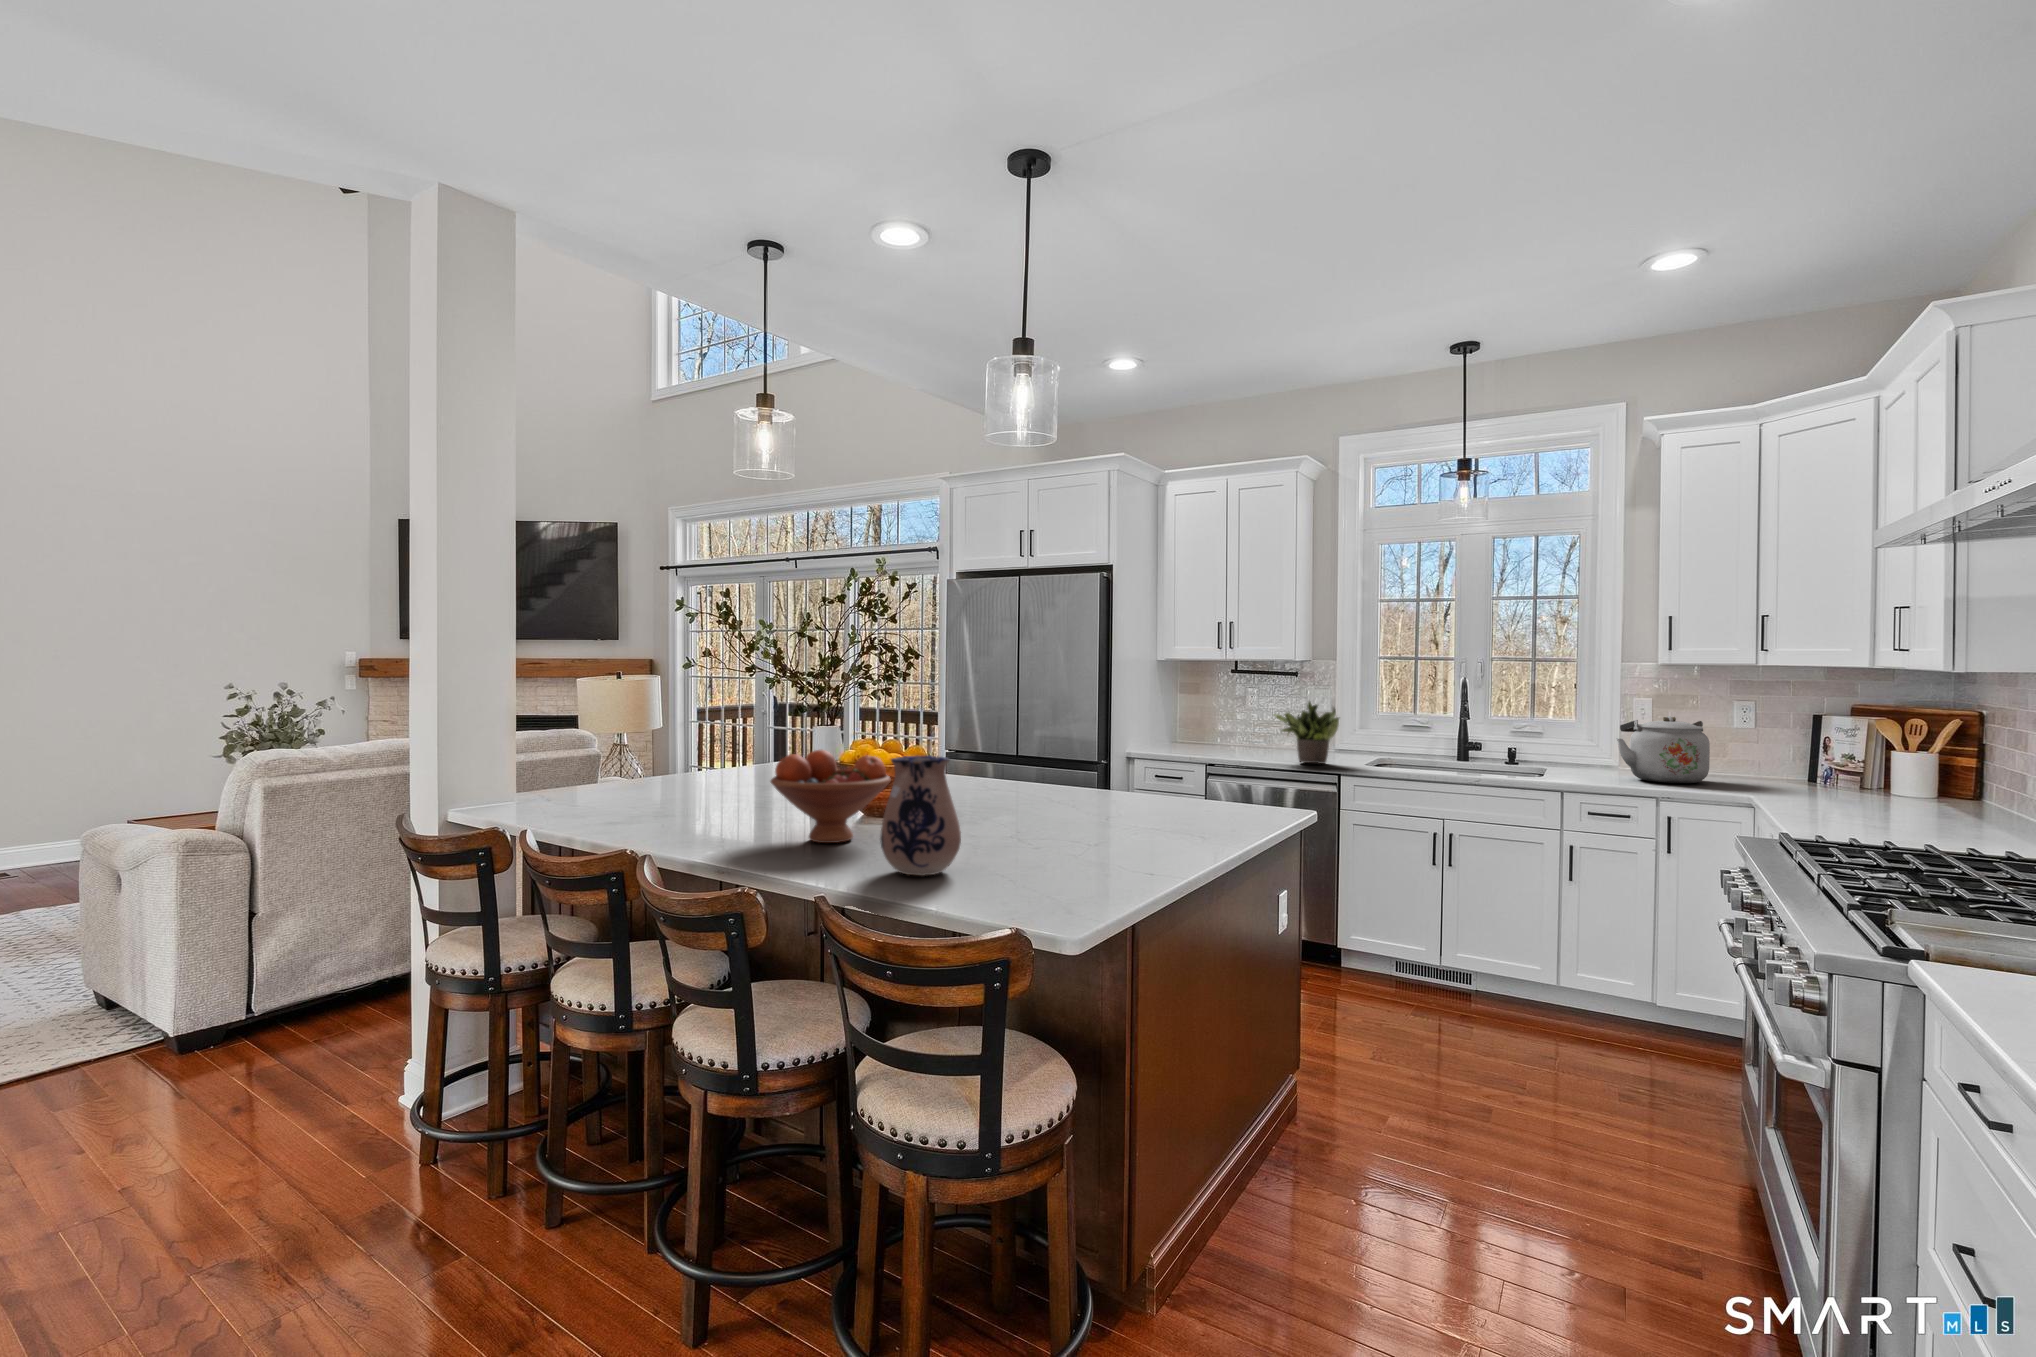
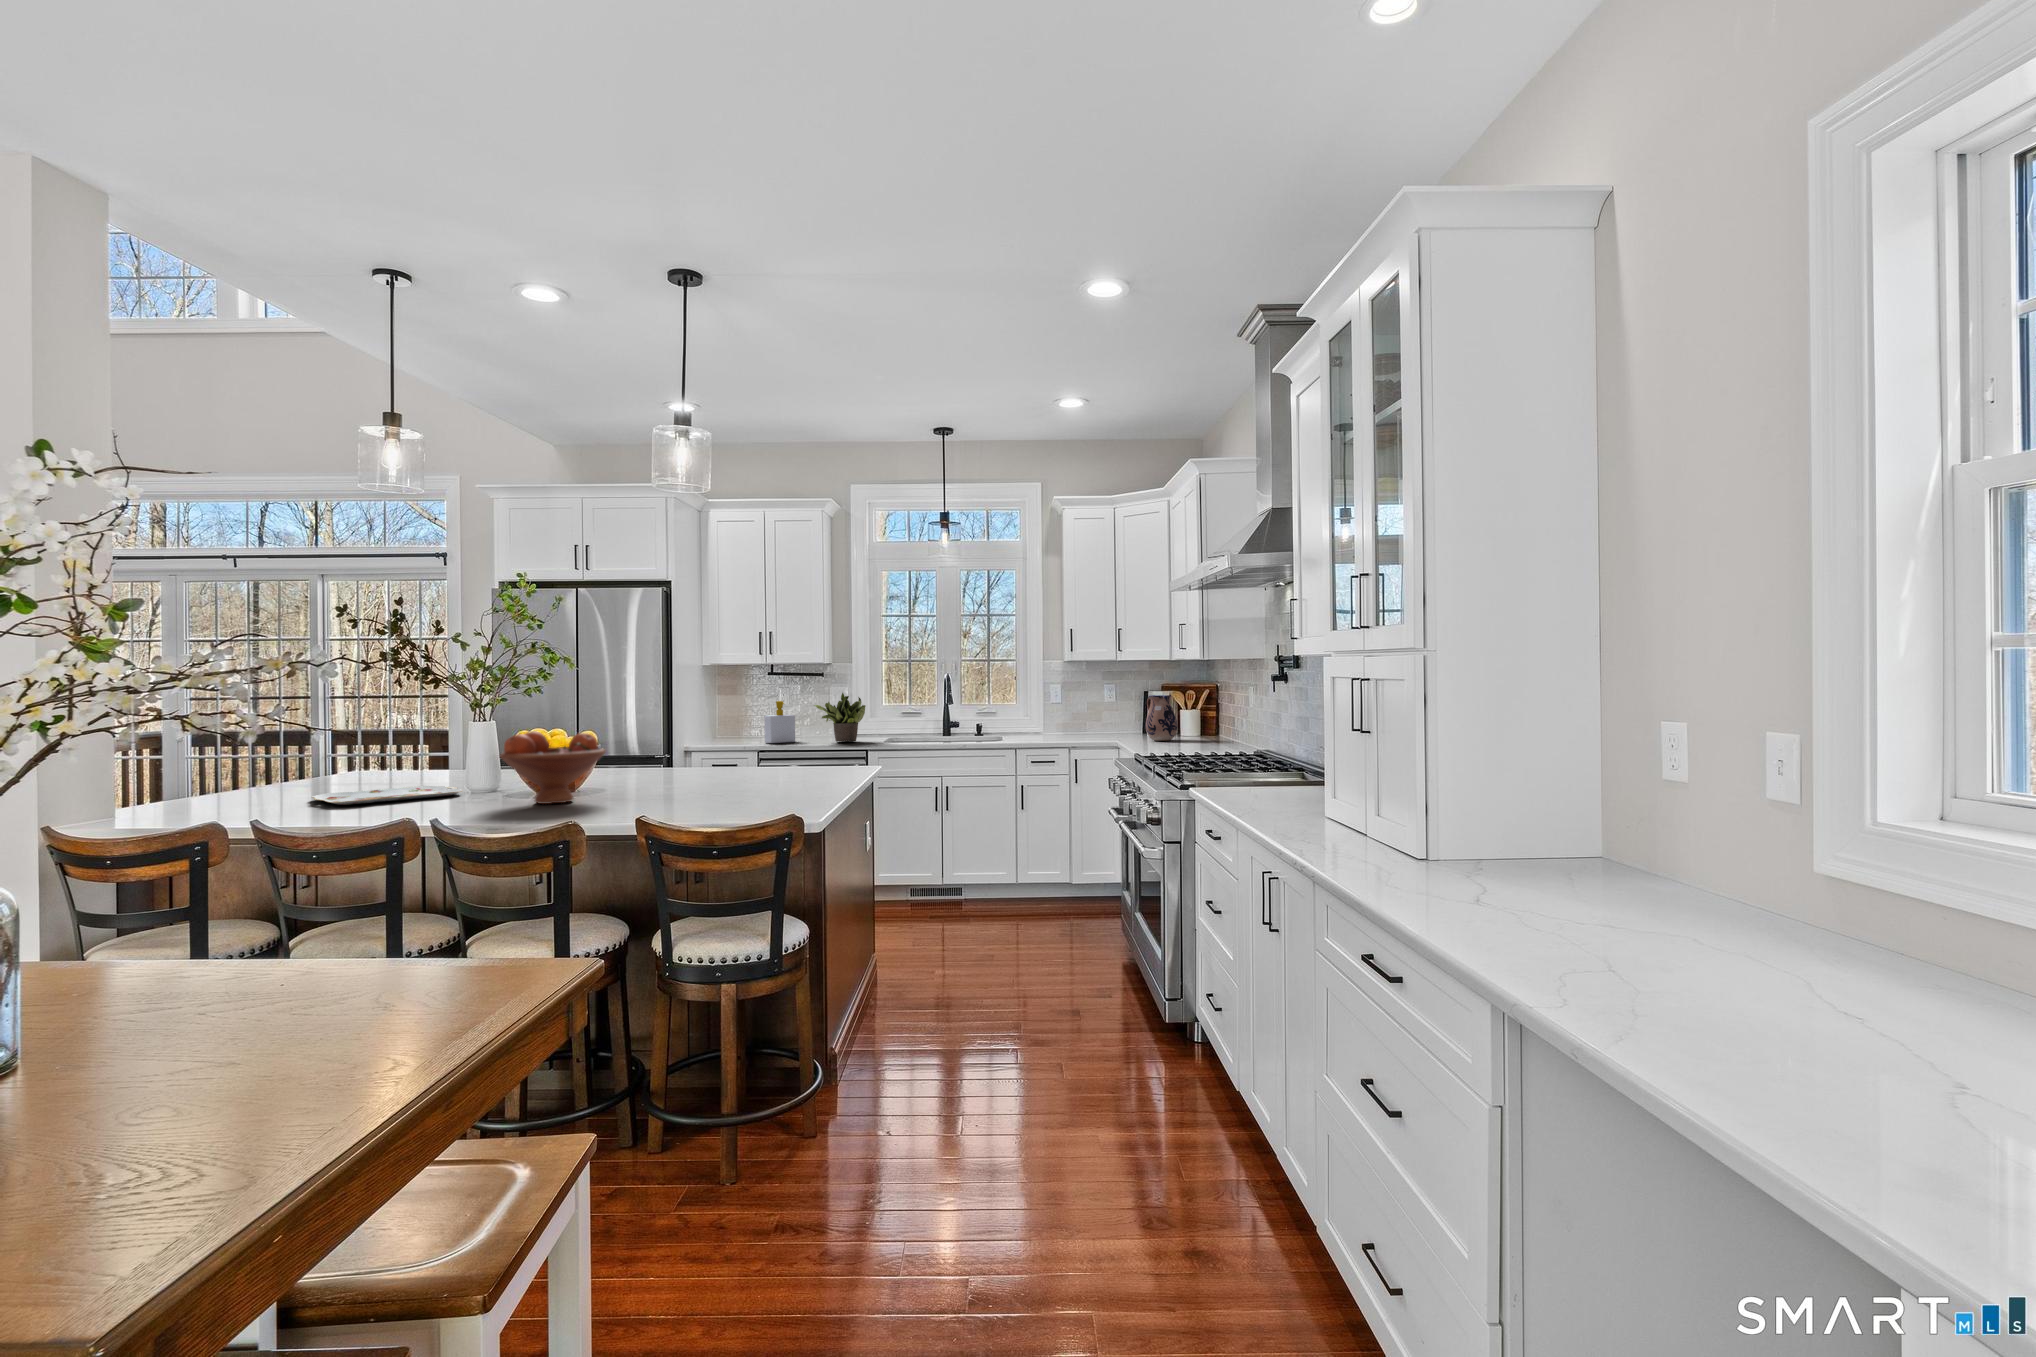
soap bottle: none [1214,707,1252,758] -> present [764,701,795,743]
kettle: present [1617,716,1710,783] -> none [1044,694,1094,737]
ceramic pitcher: present [880,755,961,876] -> present [1146,695,1178,741]
serving tray: none [644,796,784,817] -> present [312,786,462,805]

